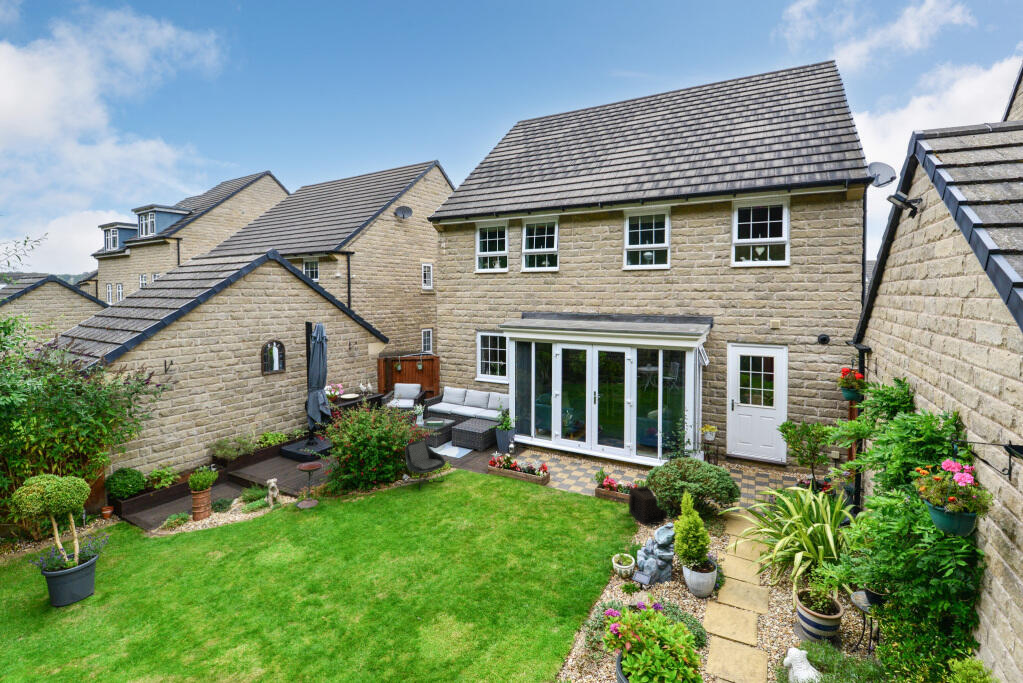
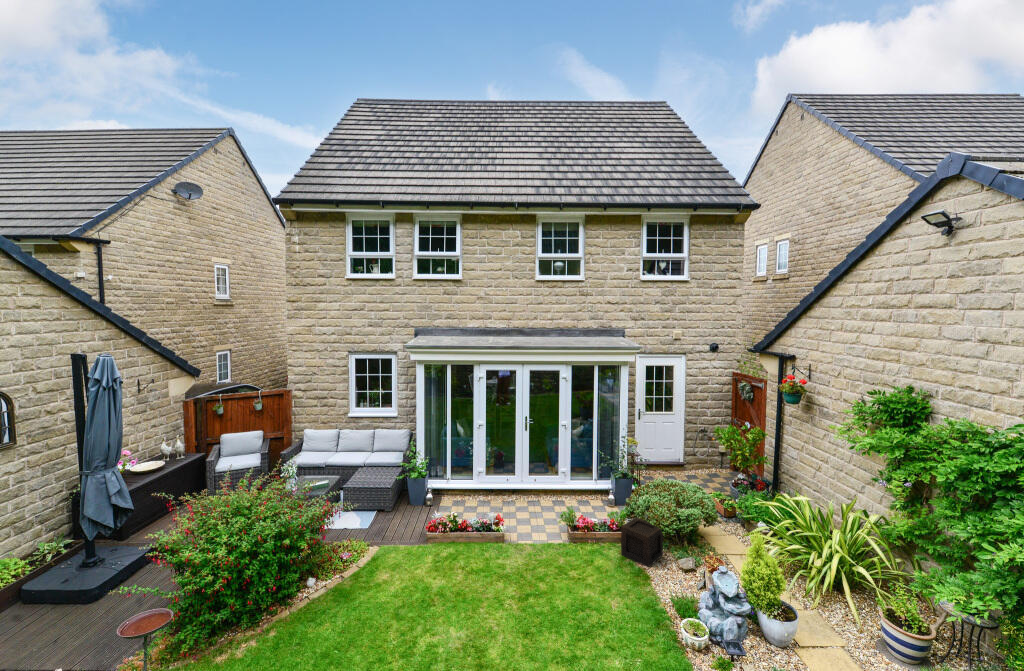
lounge chair: present [403,441,445,490] -> none [309,523,377,605]

